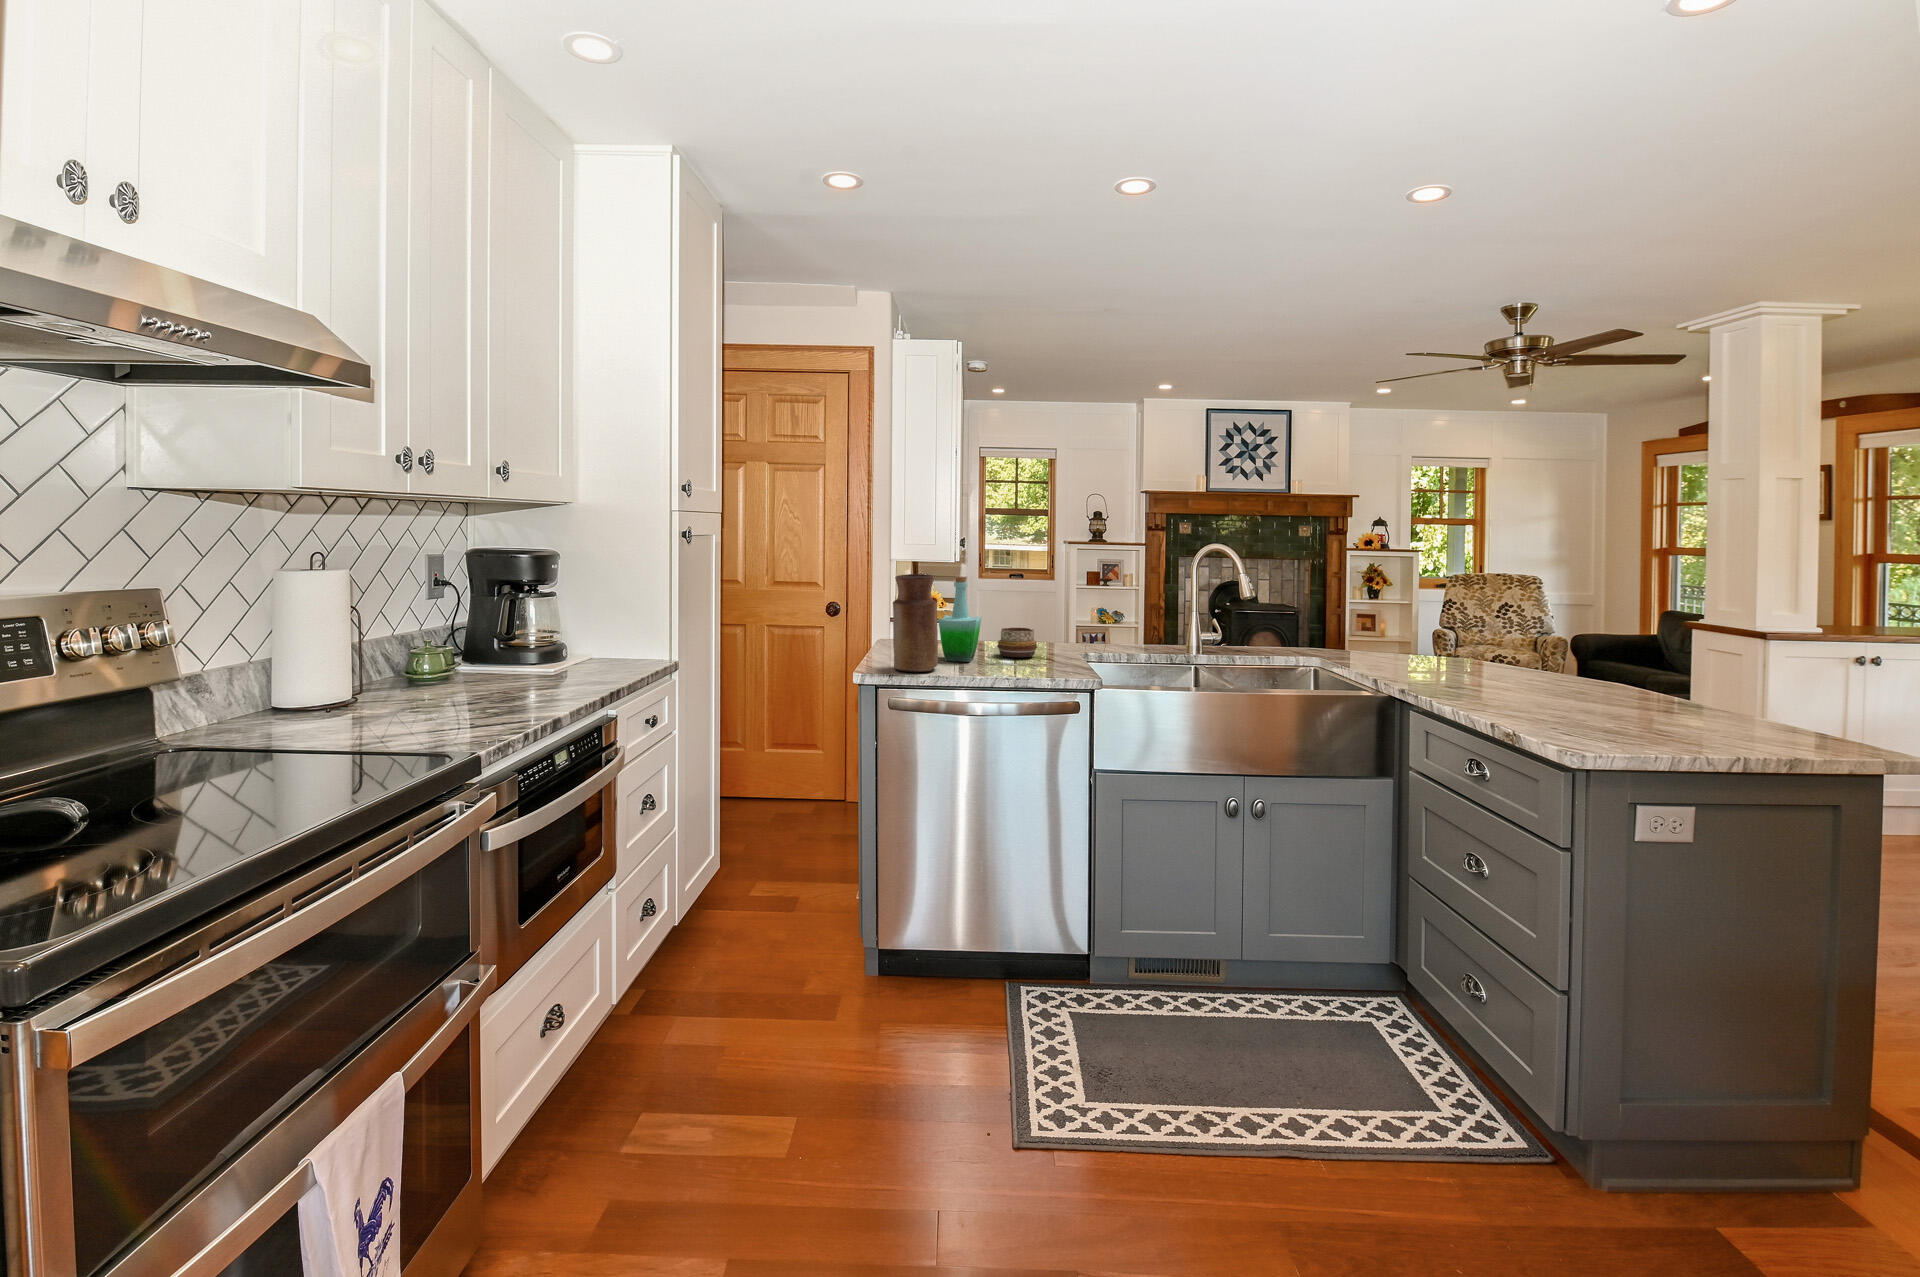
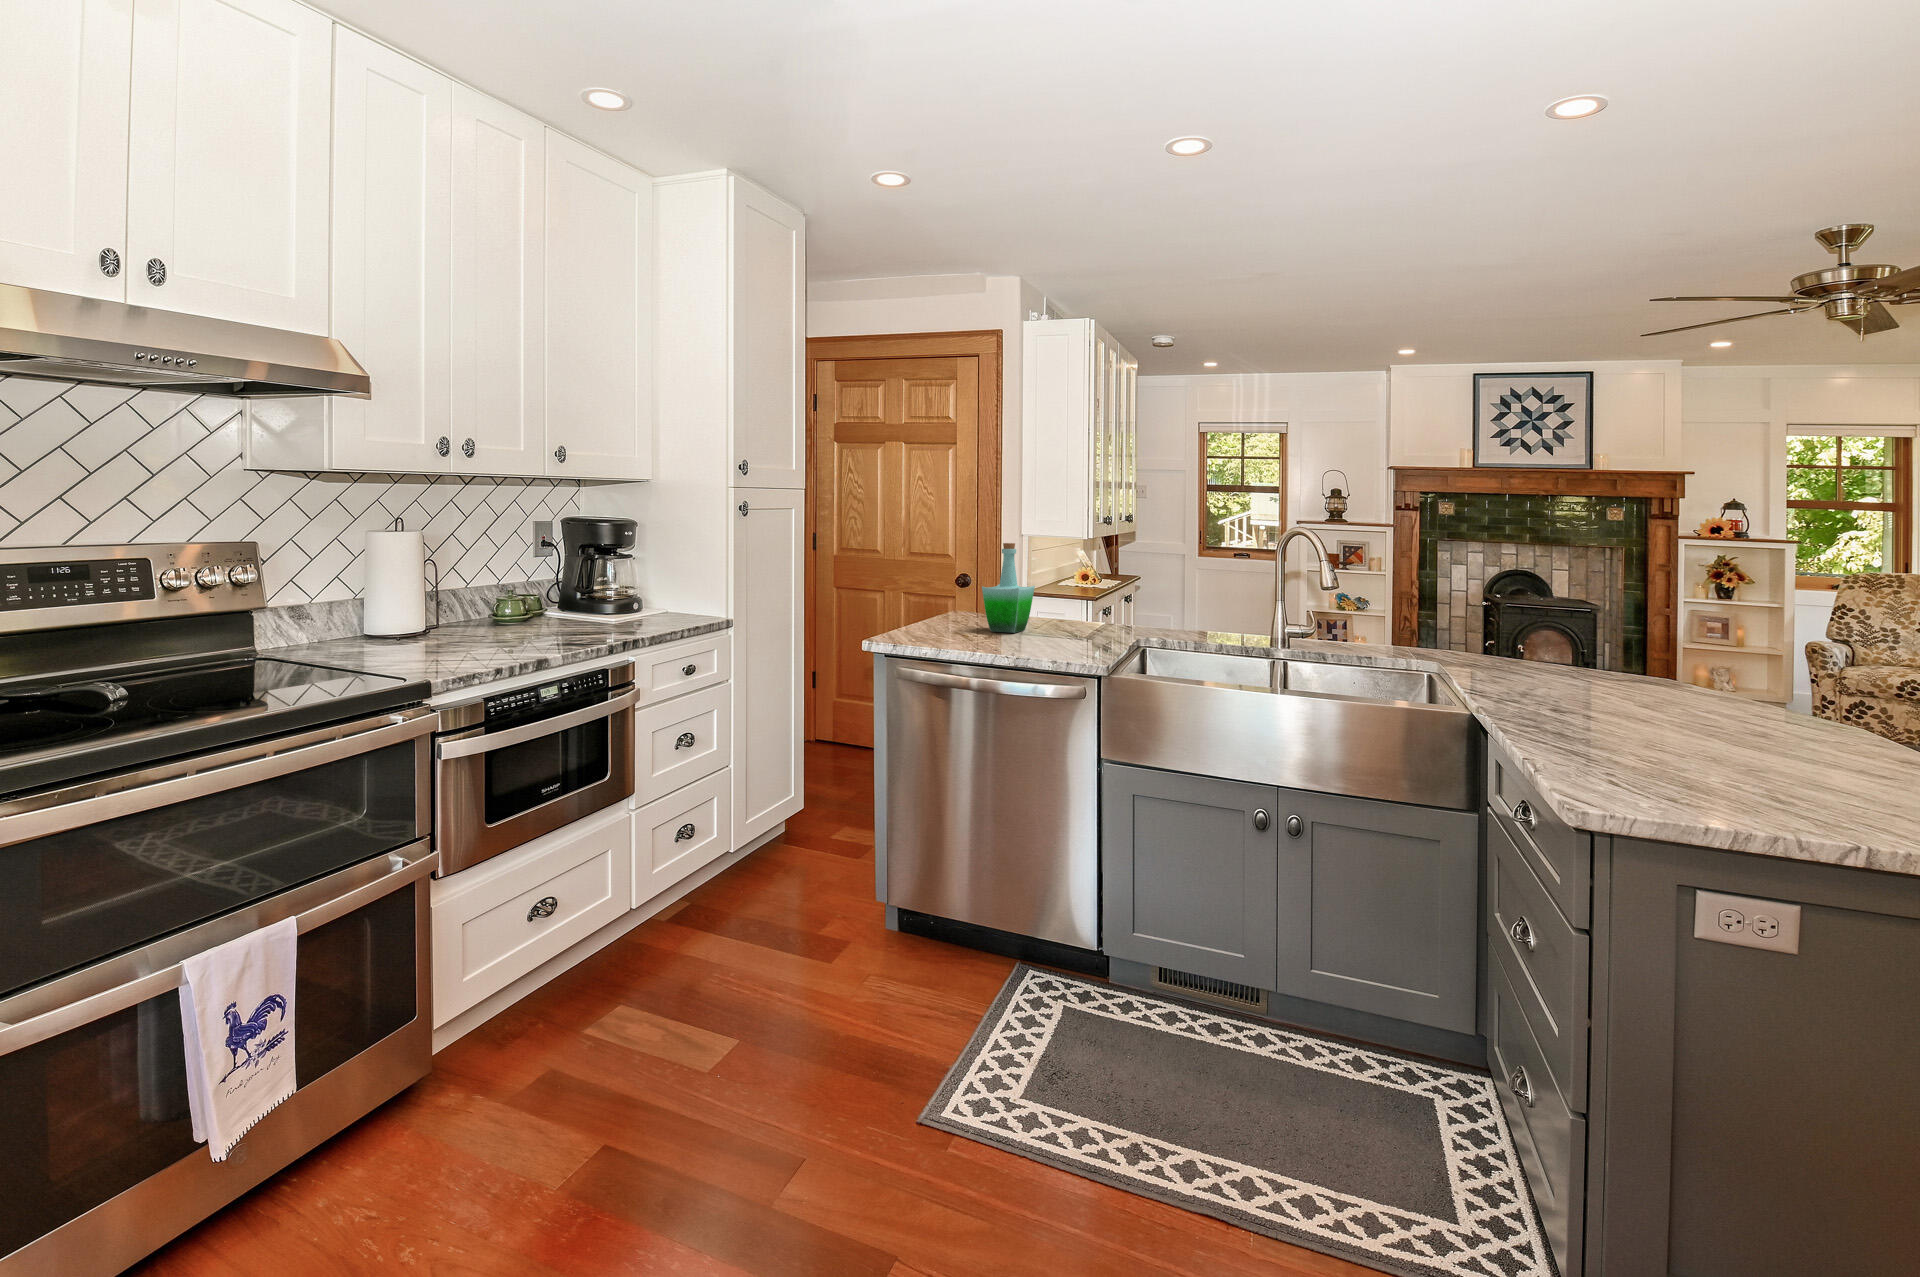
vase: present [893,574,938,672] -> none [923,539,970,639]
decorative bowl: present [997,628,1037,657] -> none [1054,600,1097,631]

